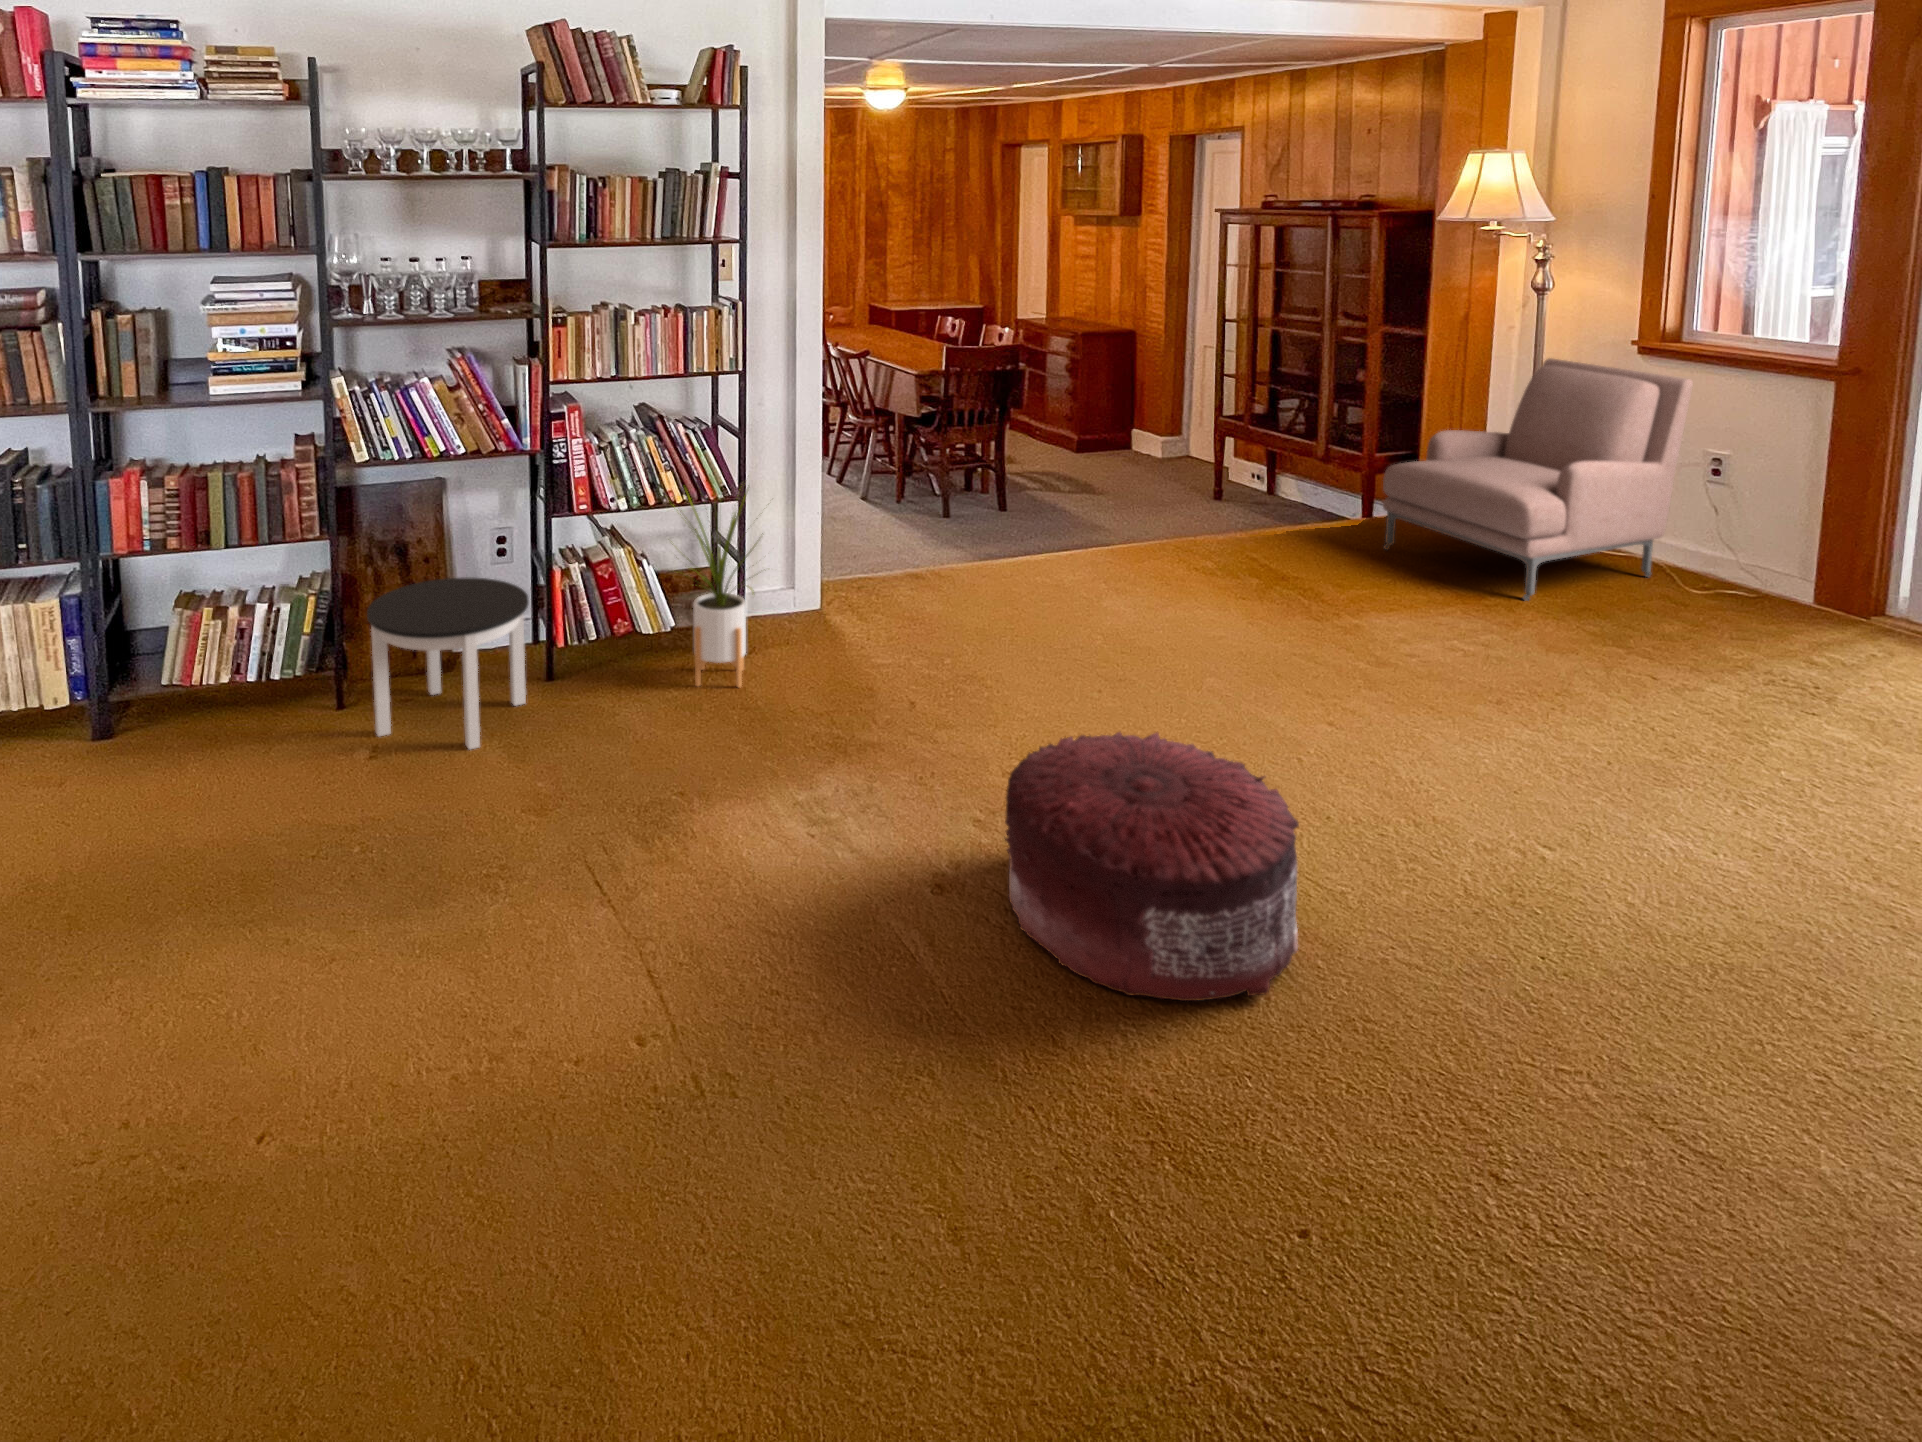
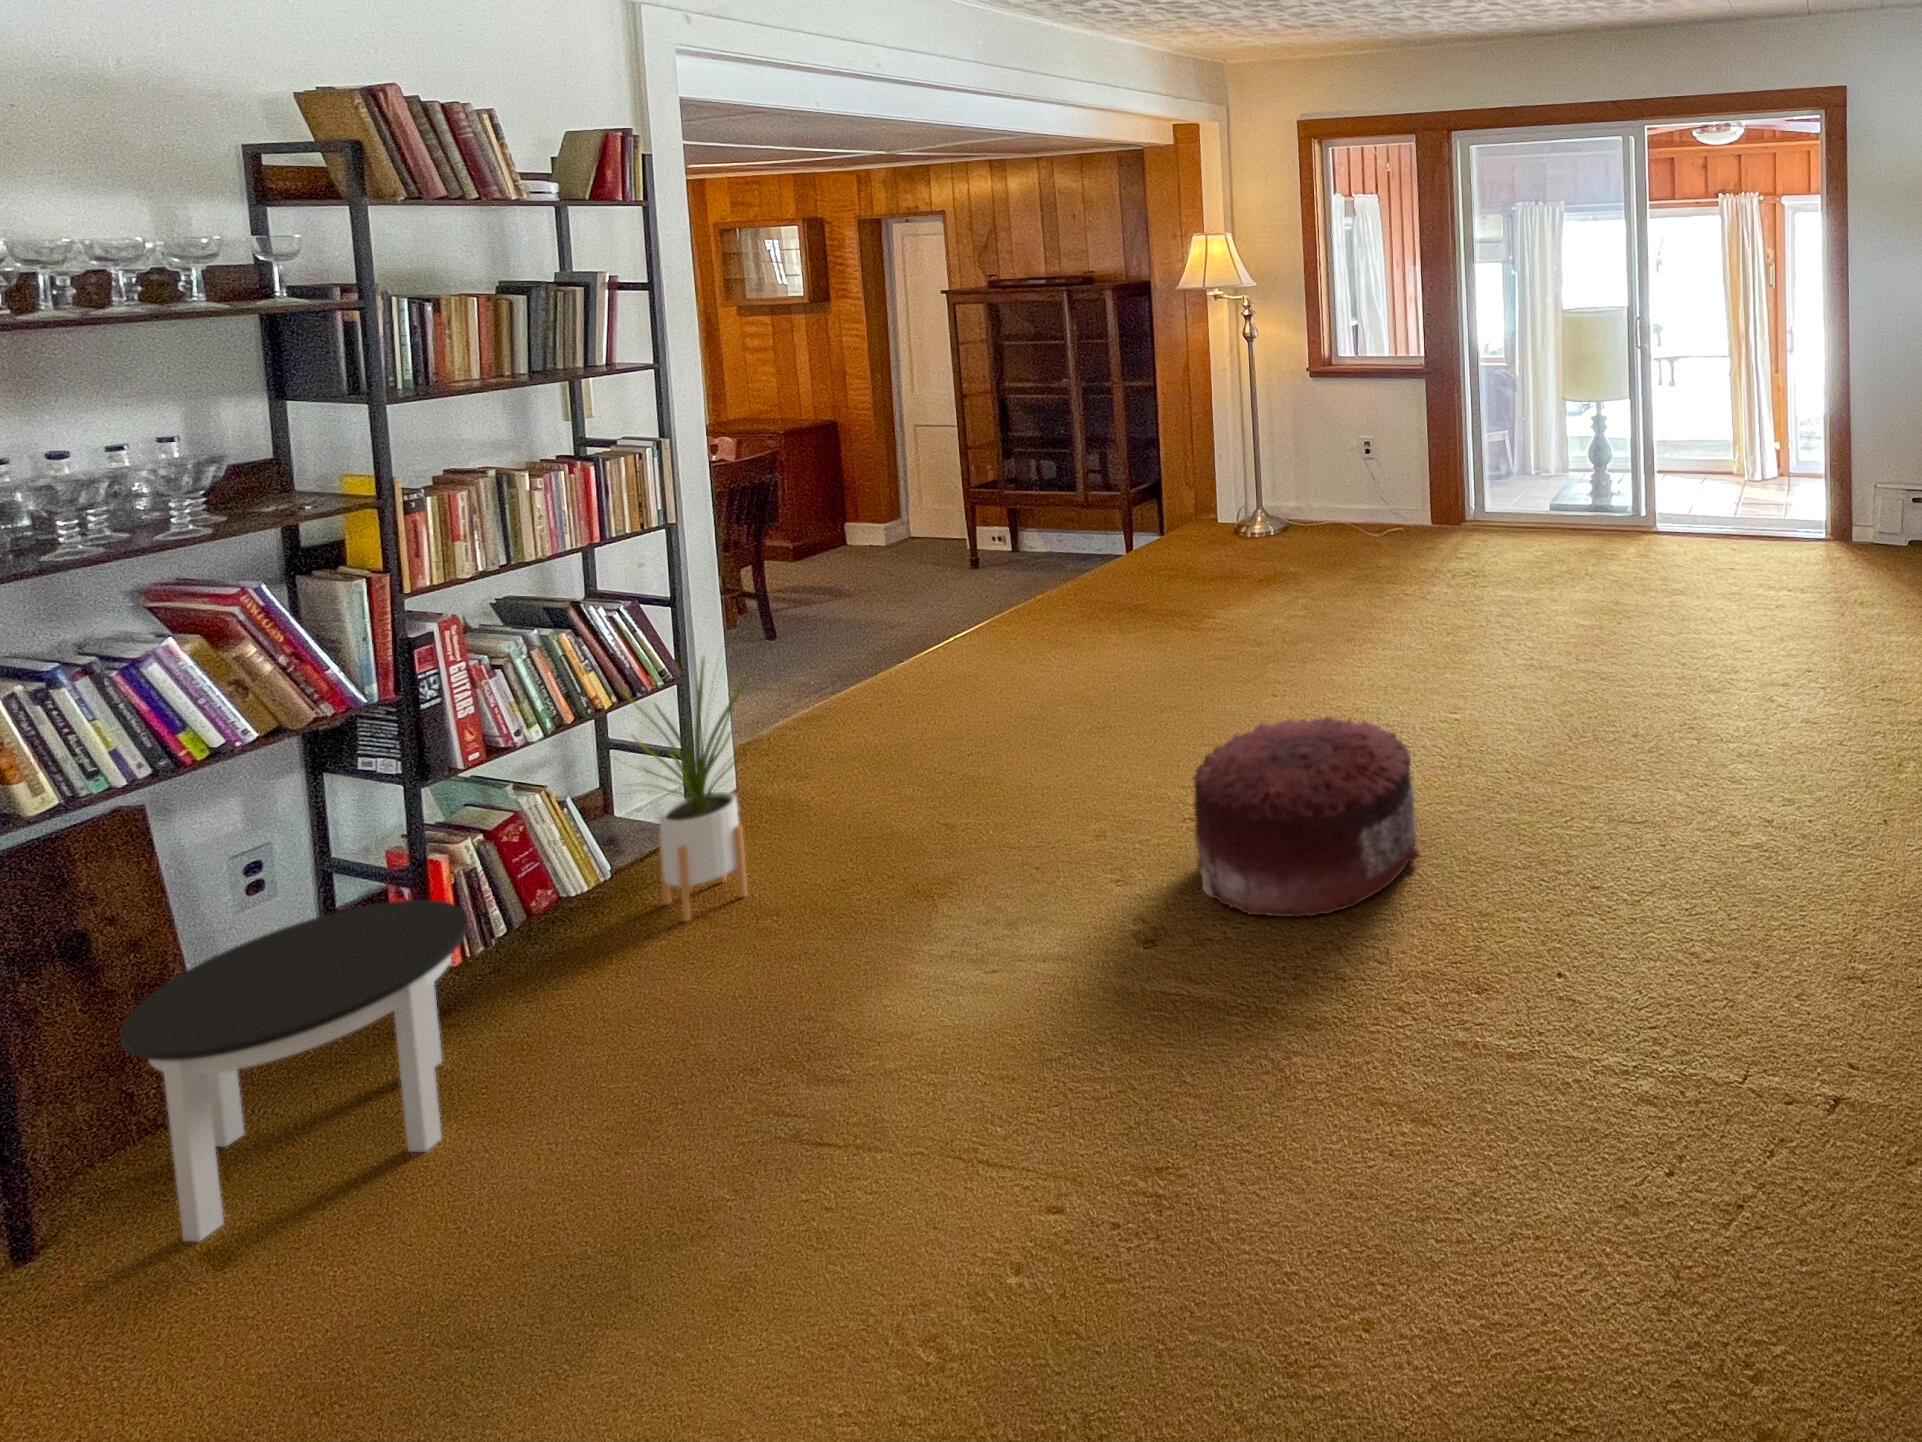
armchair: present [1383,358,1693,601] -> none [1175,390,1348,570]

